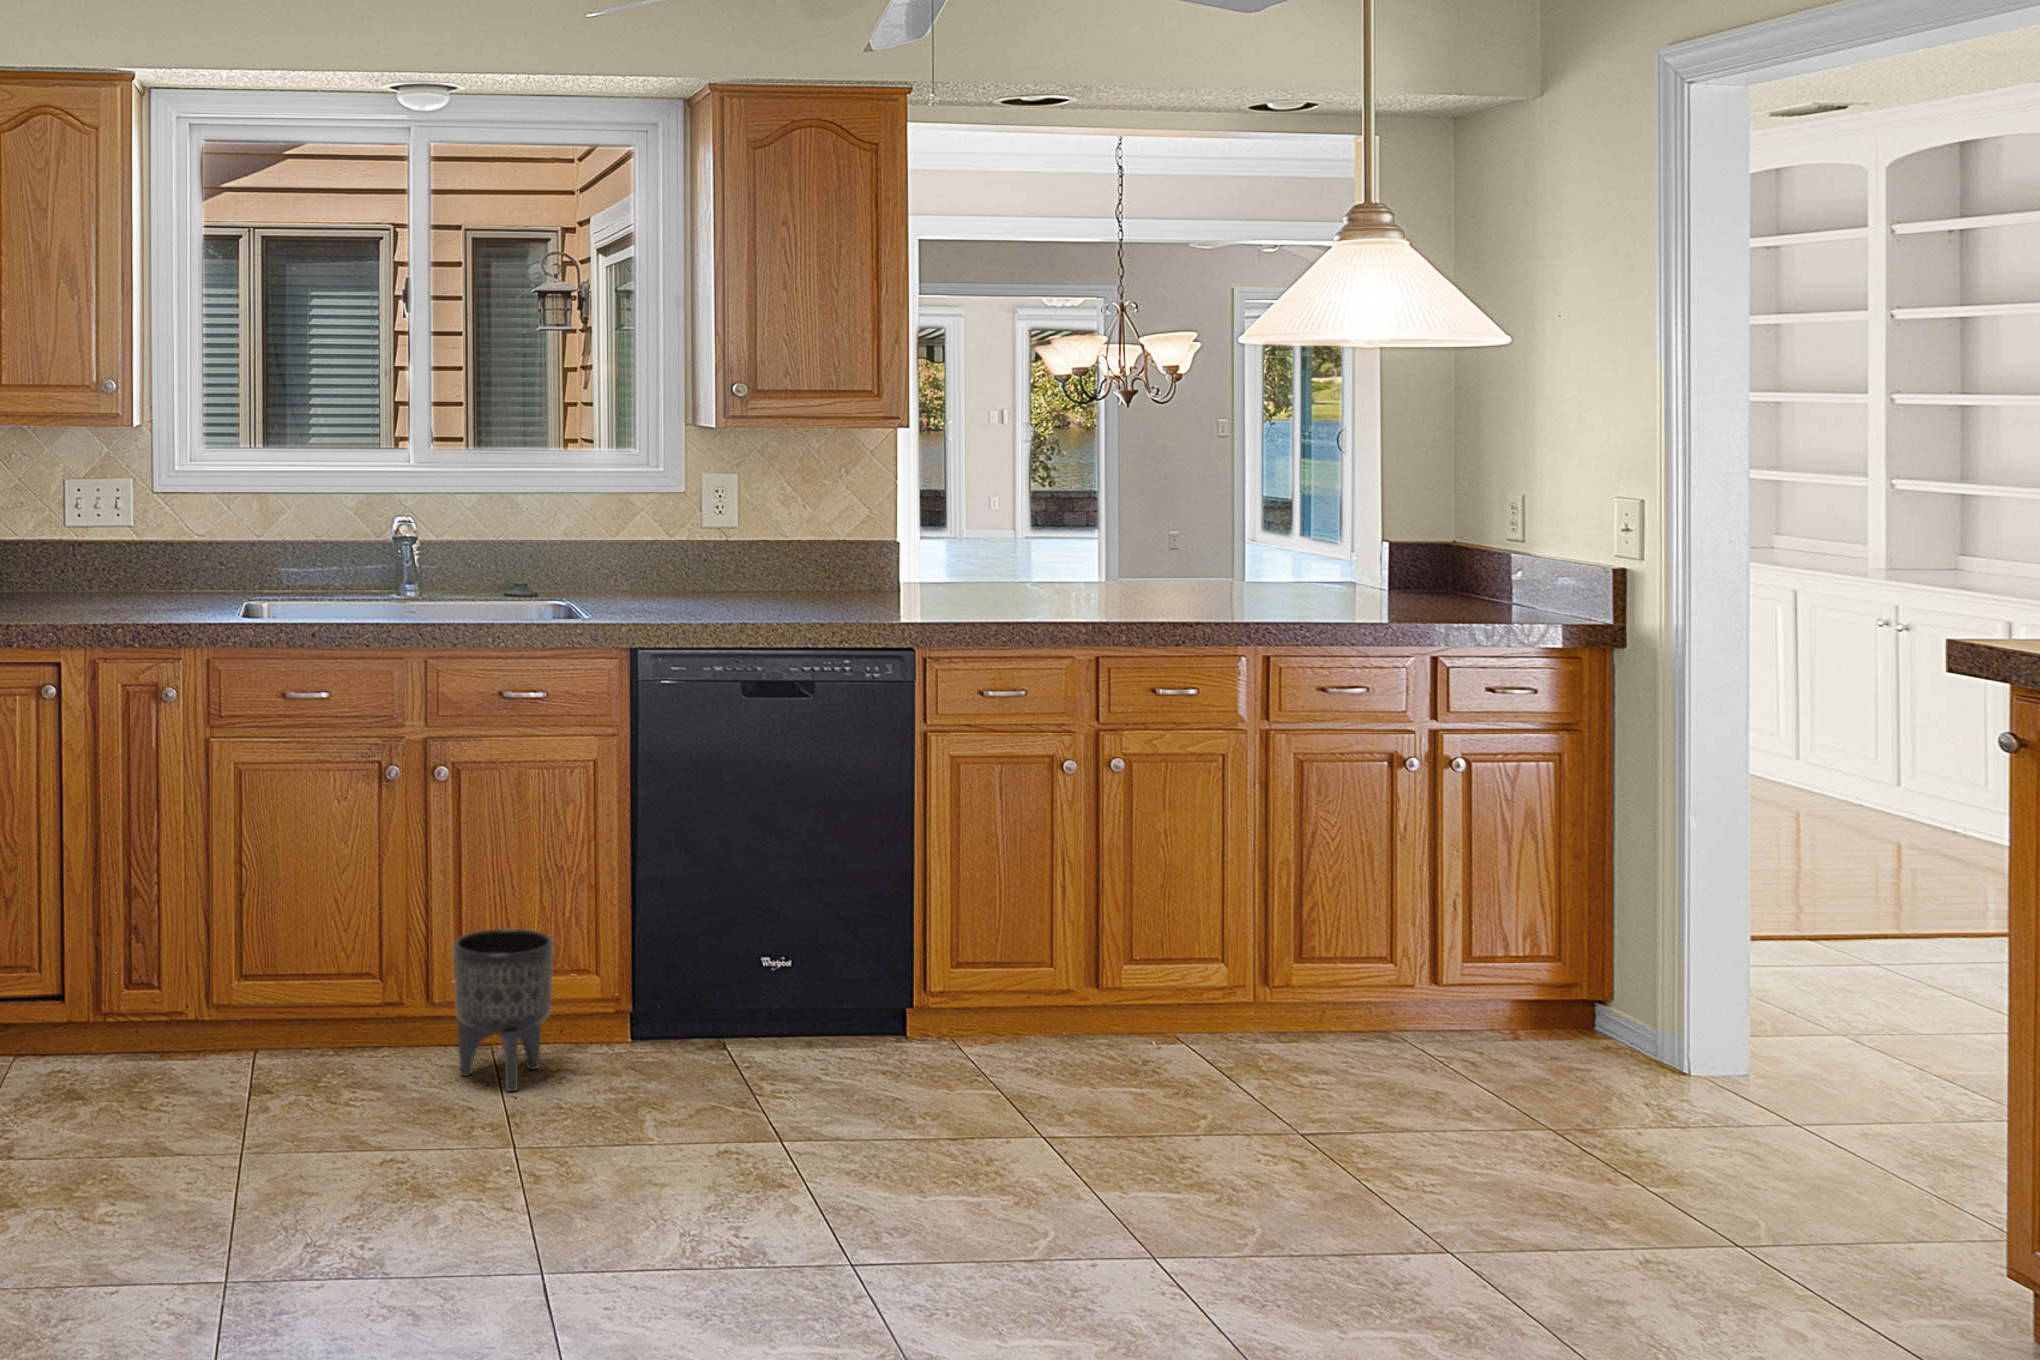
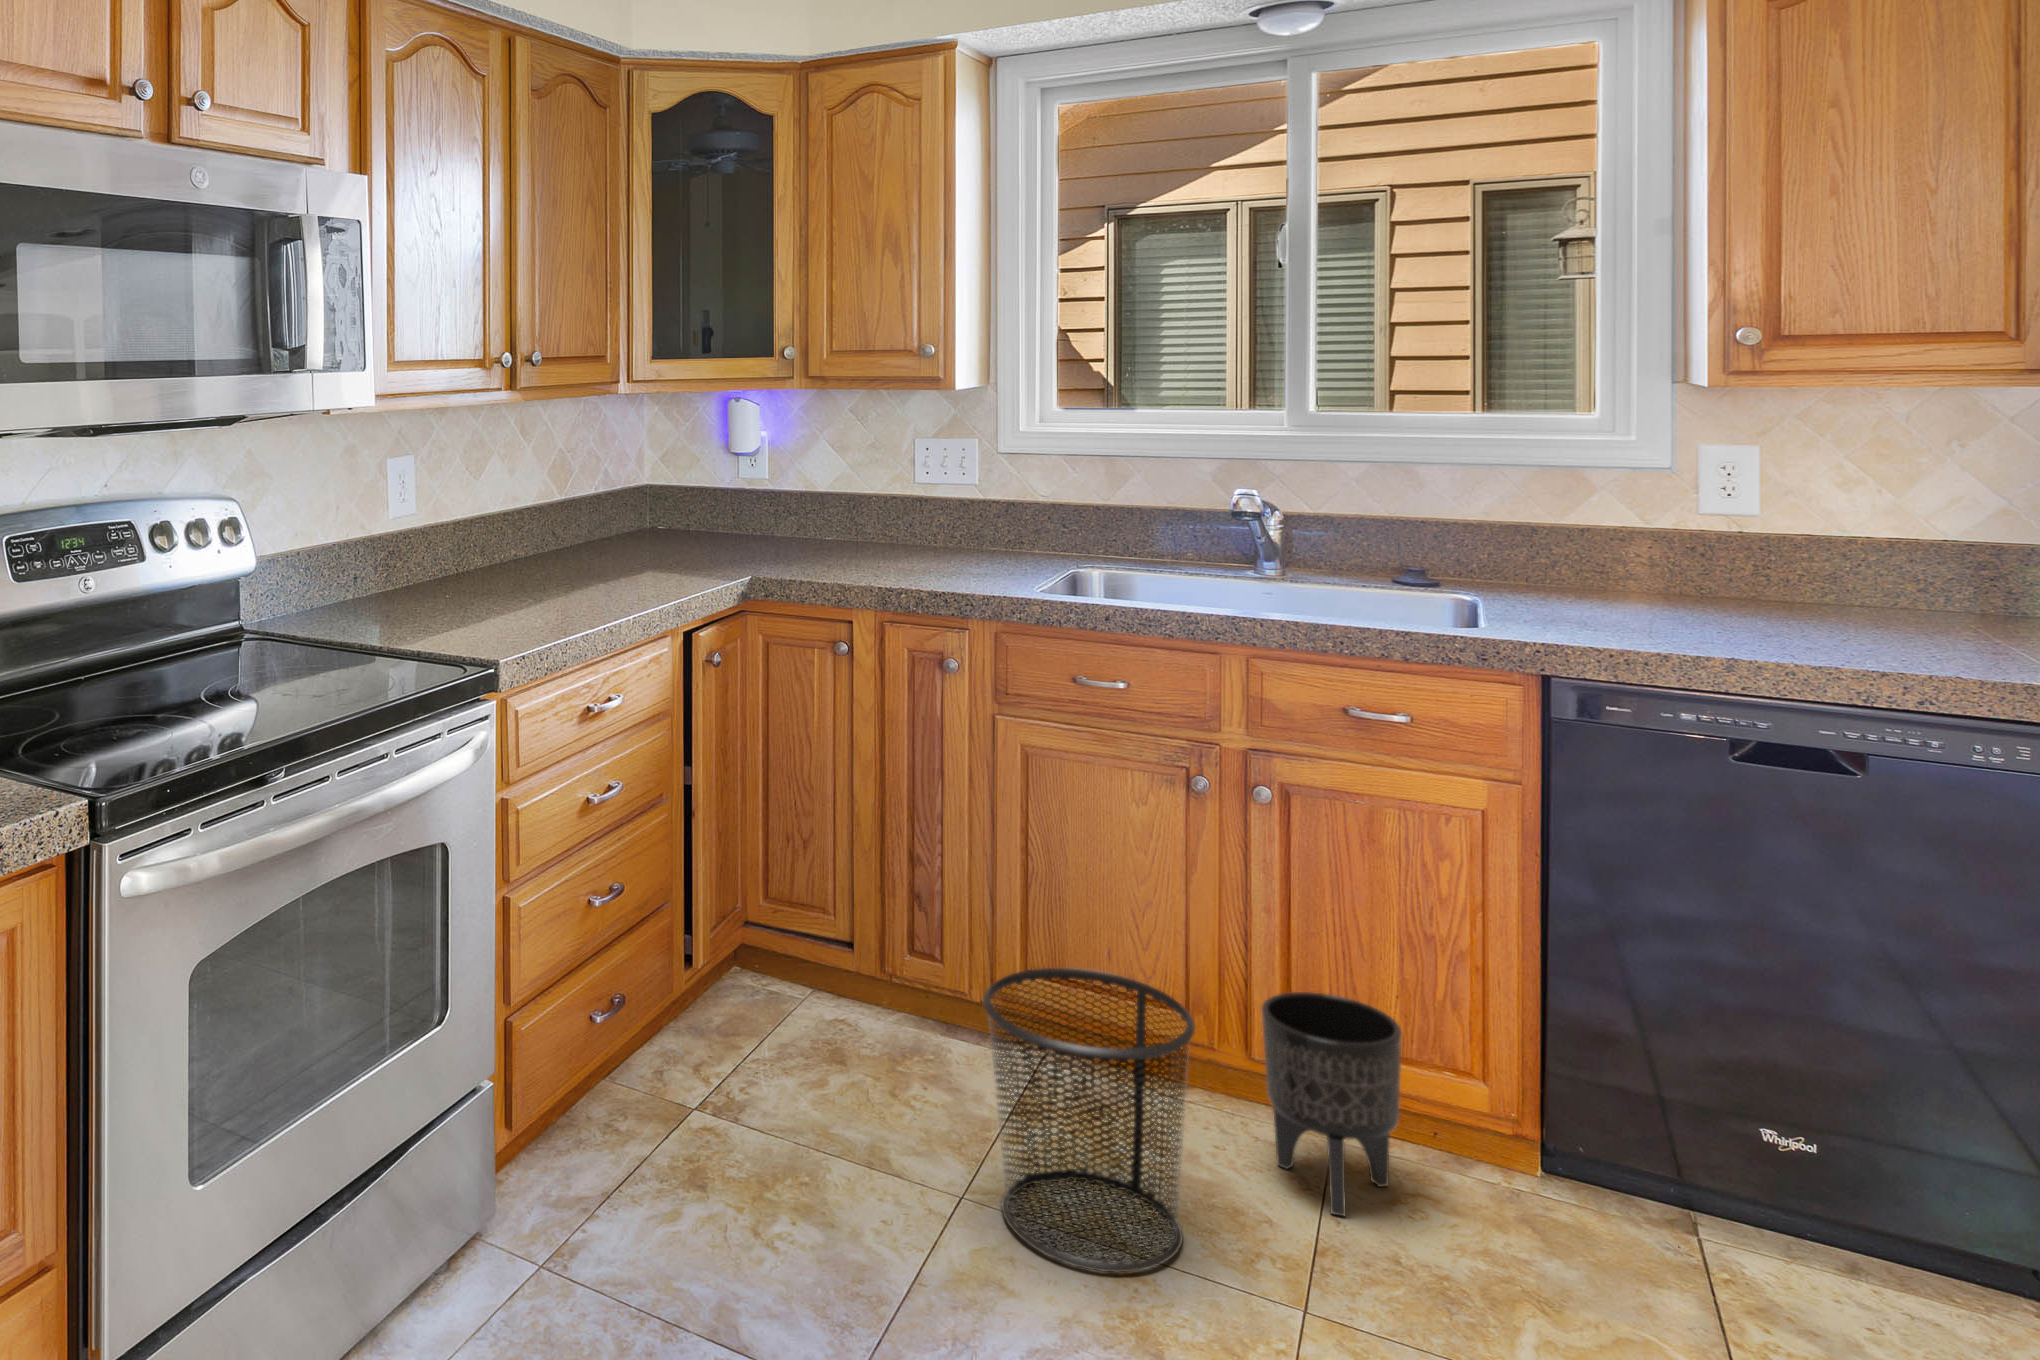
waste bin: none [256,937,428,1165] -> present [983,968,1195,1272]

